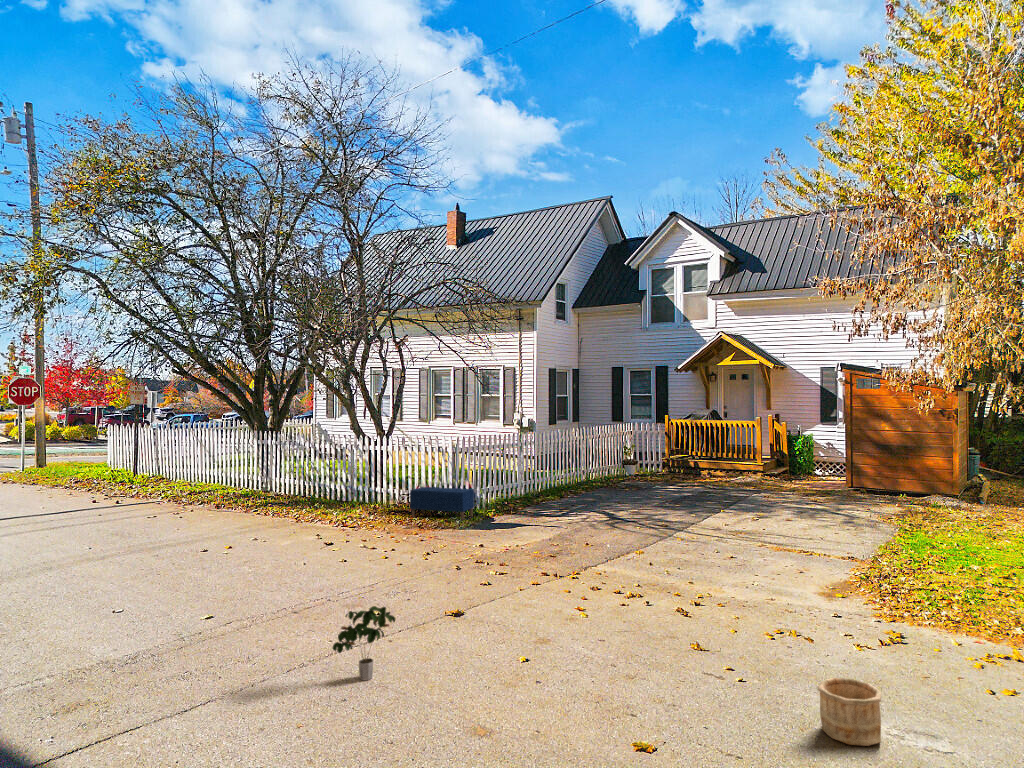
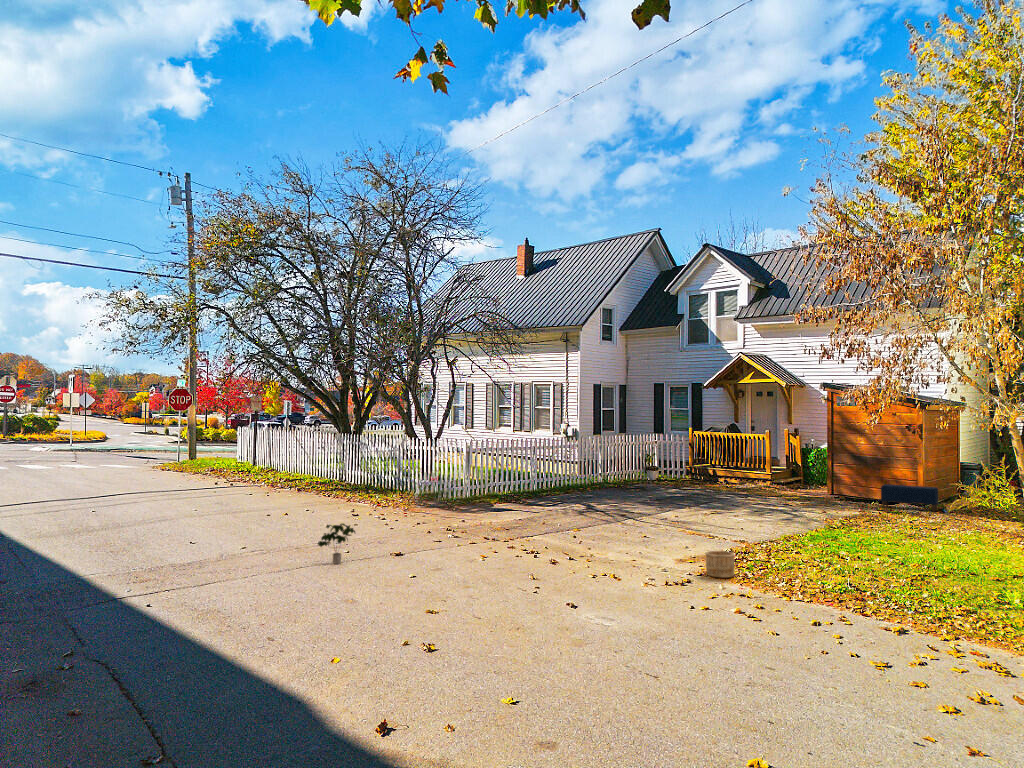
bench: present [410,487,474,521] -> present [881,484,938,512]
wooden bucket: present [817,678,881,746] -> present [705,551,735,578]

